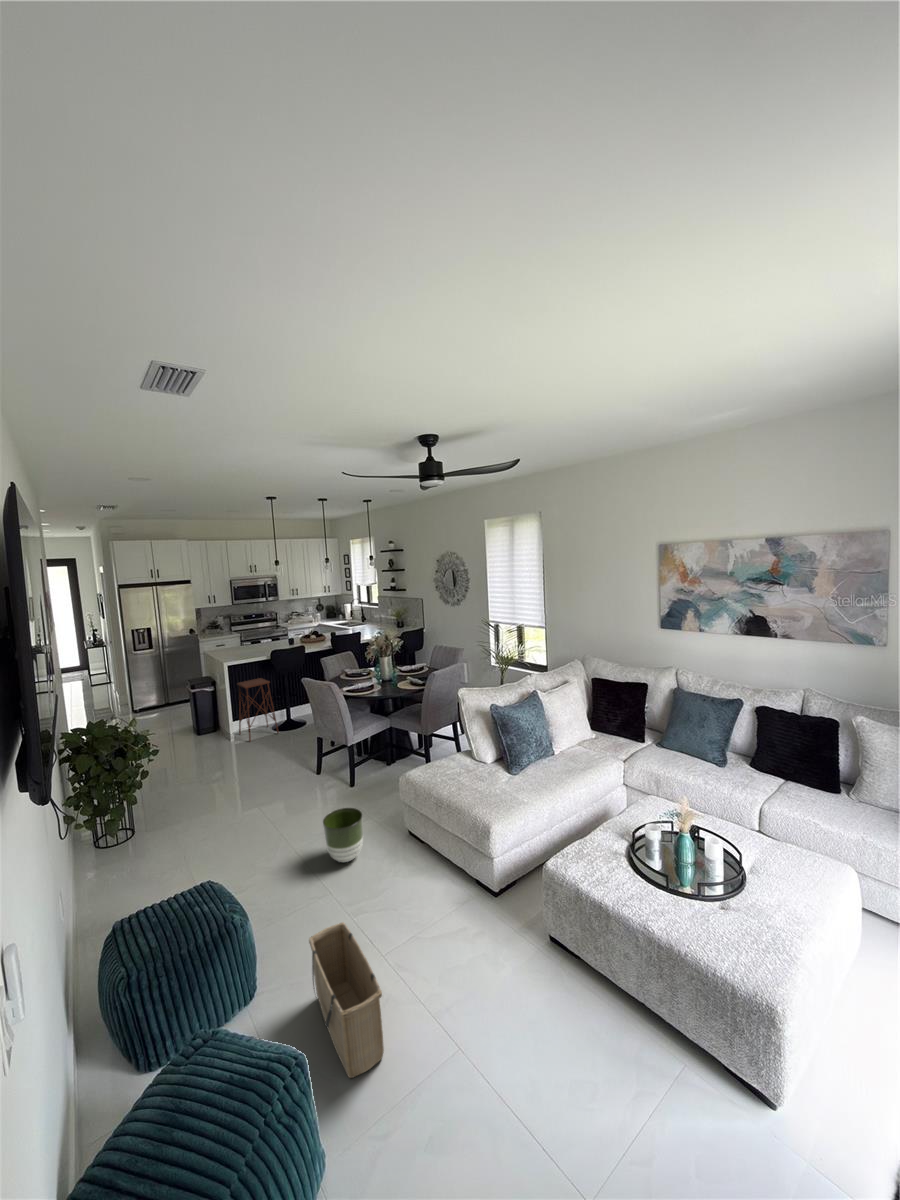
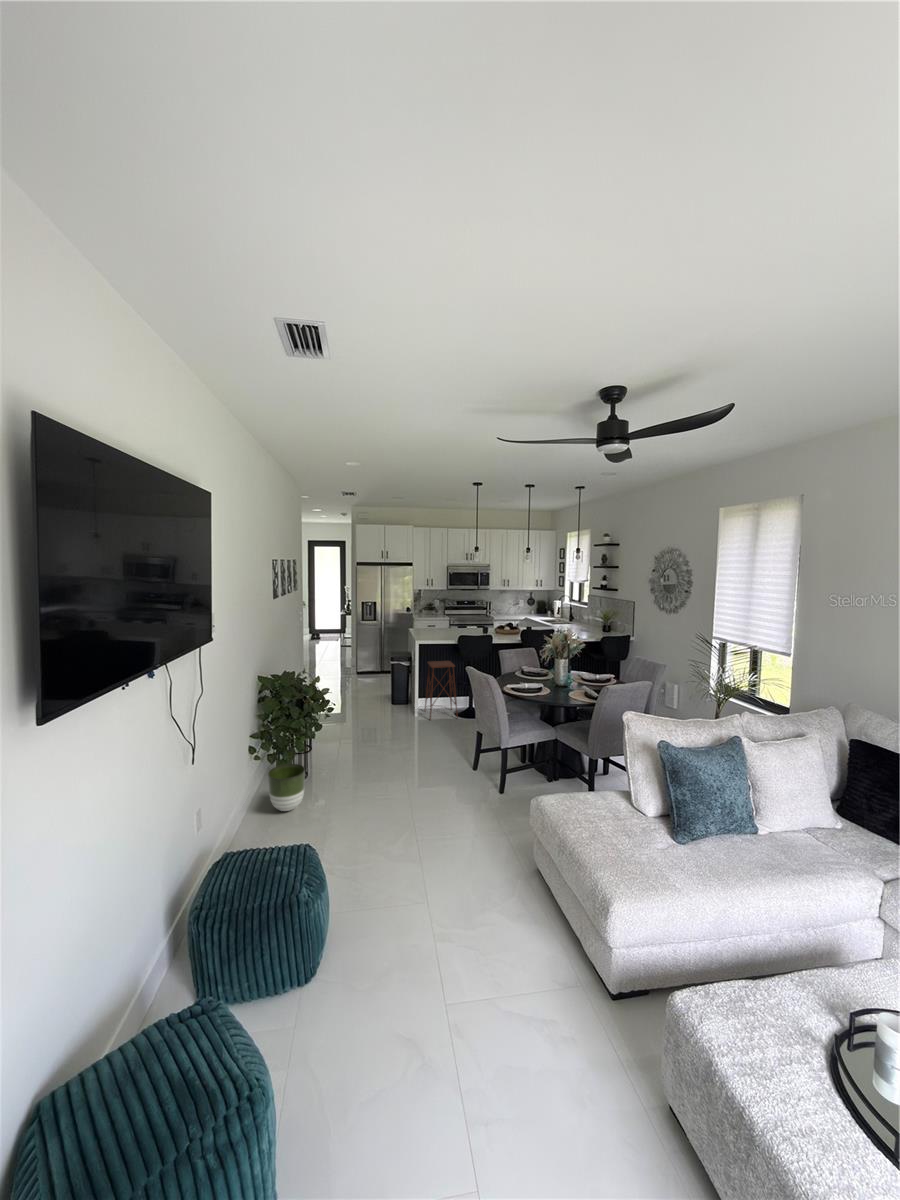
planter: present [323,808,363,862] -> present [268,764,305,811]
basket: present [309,922,384,1078] -> none [342,944,408,1142]

